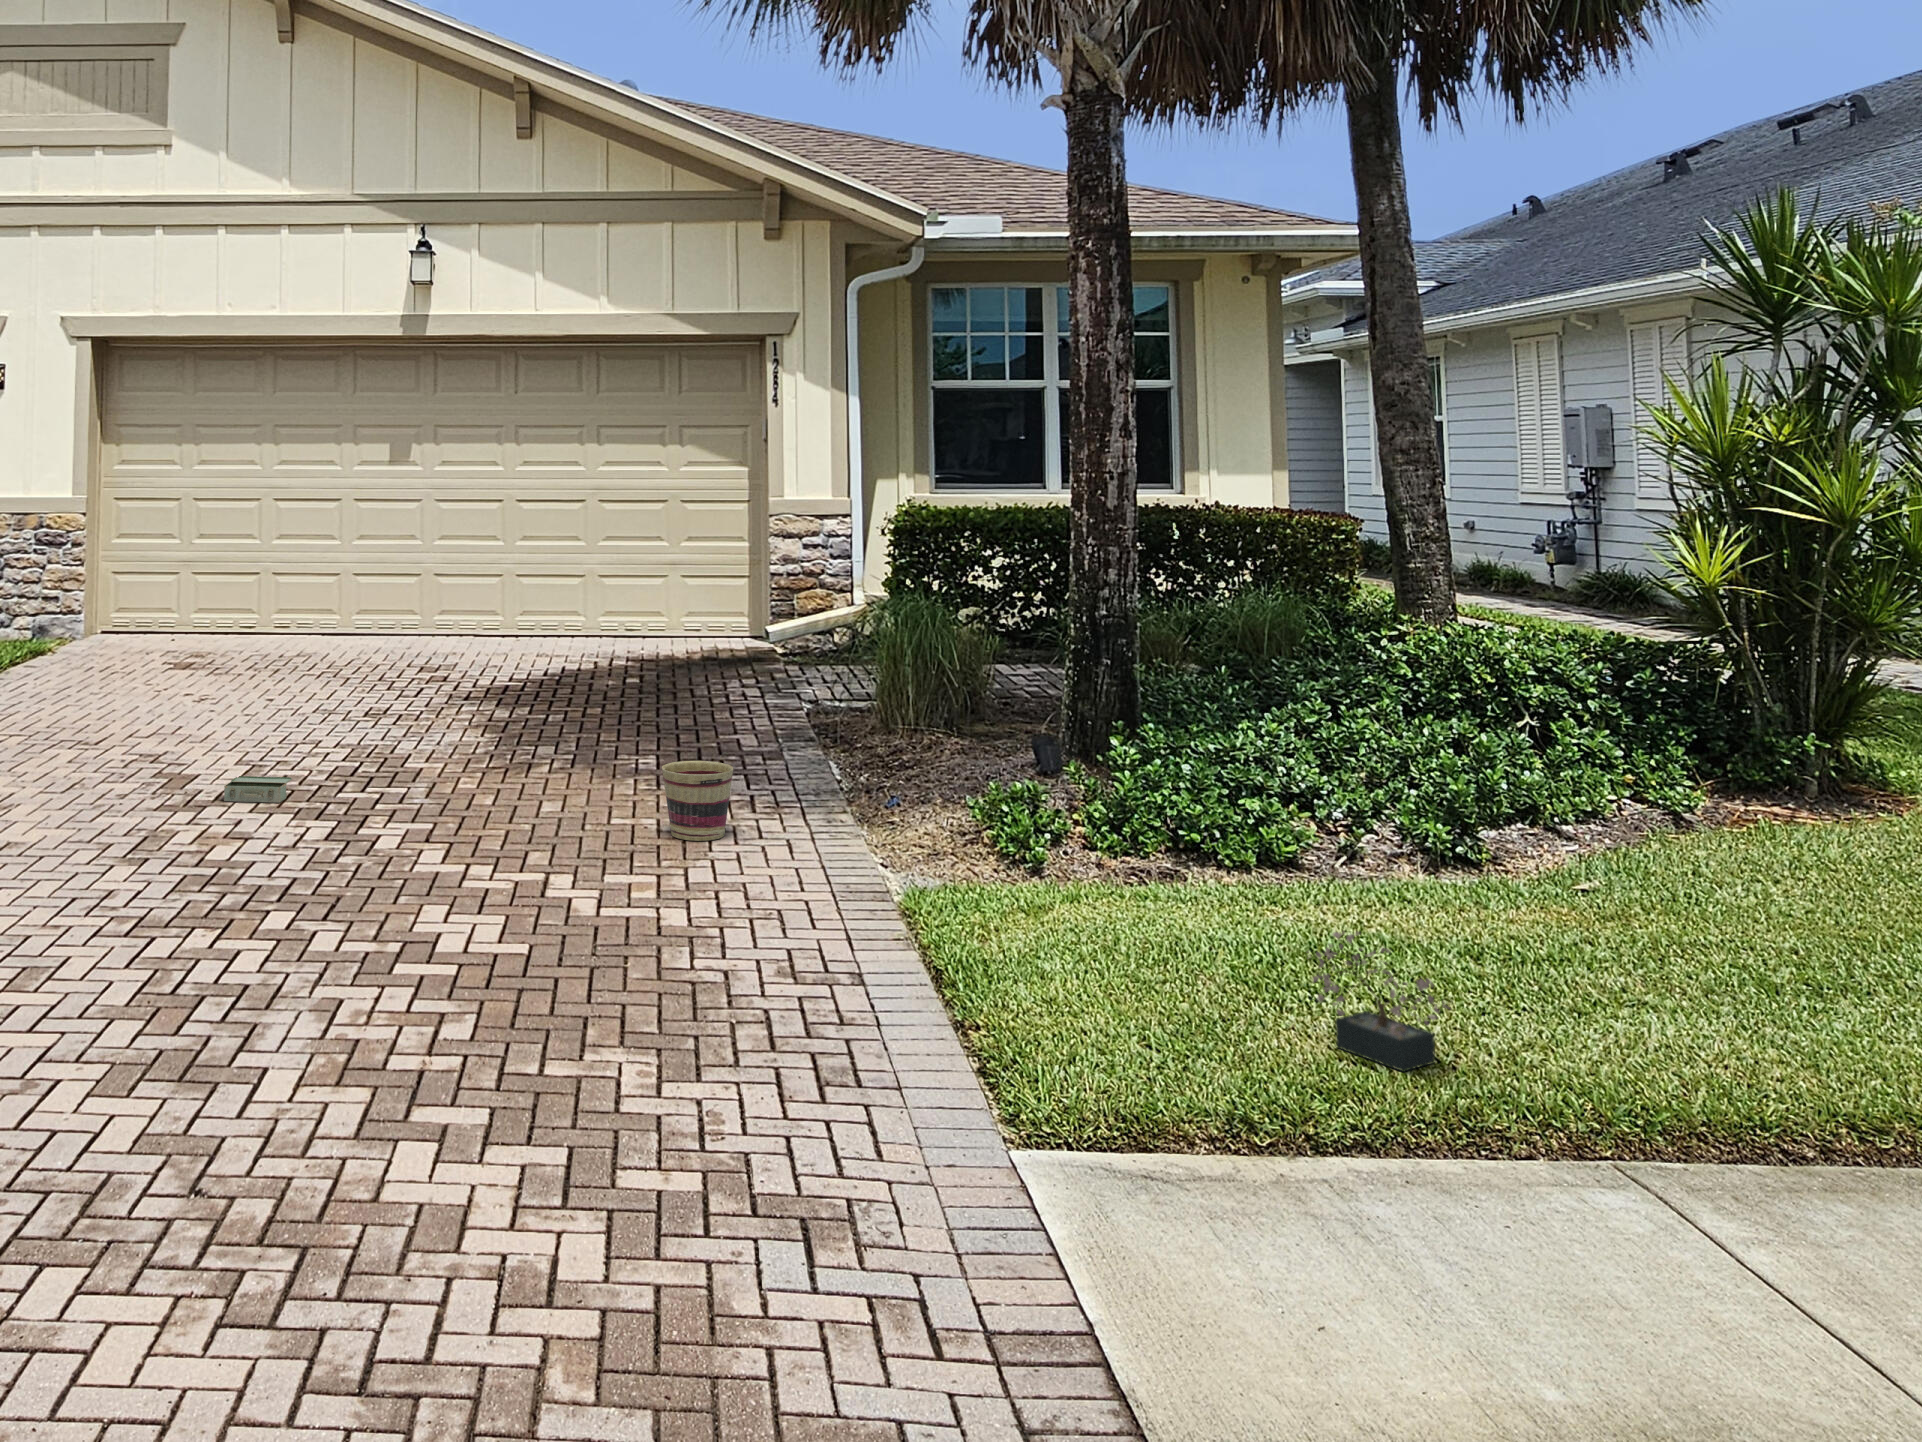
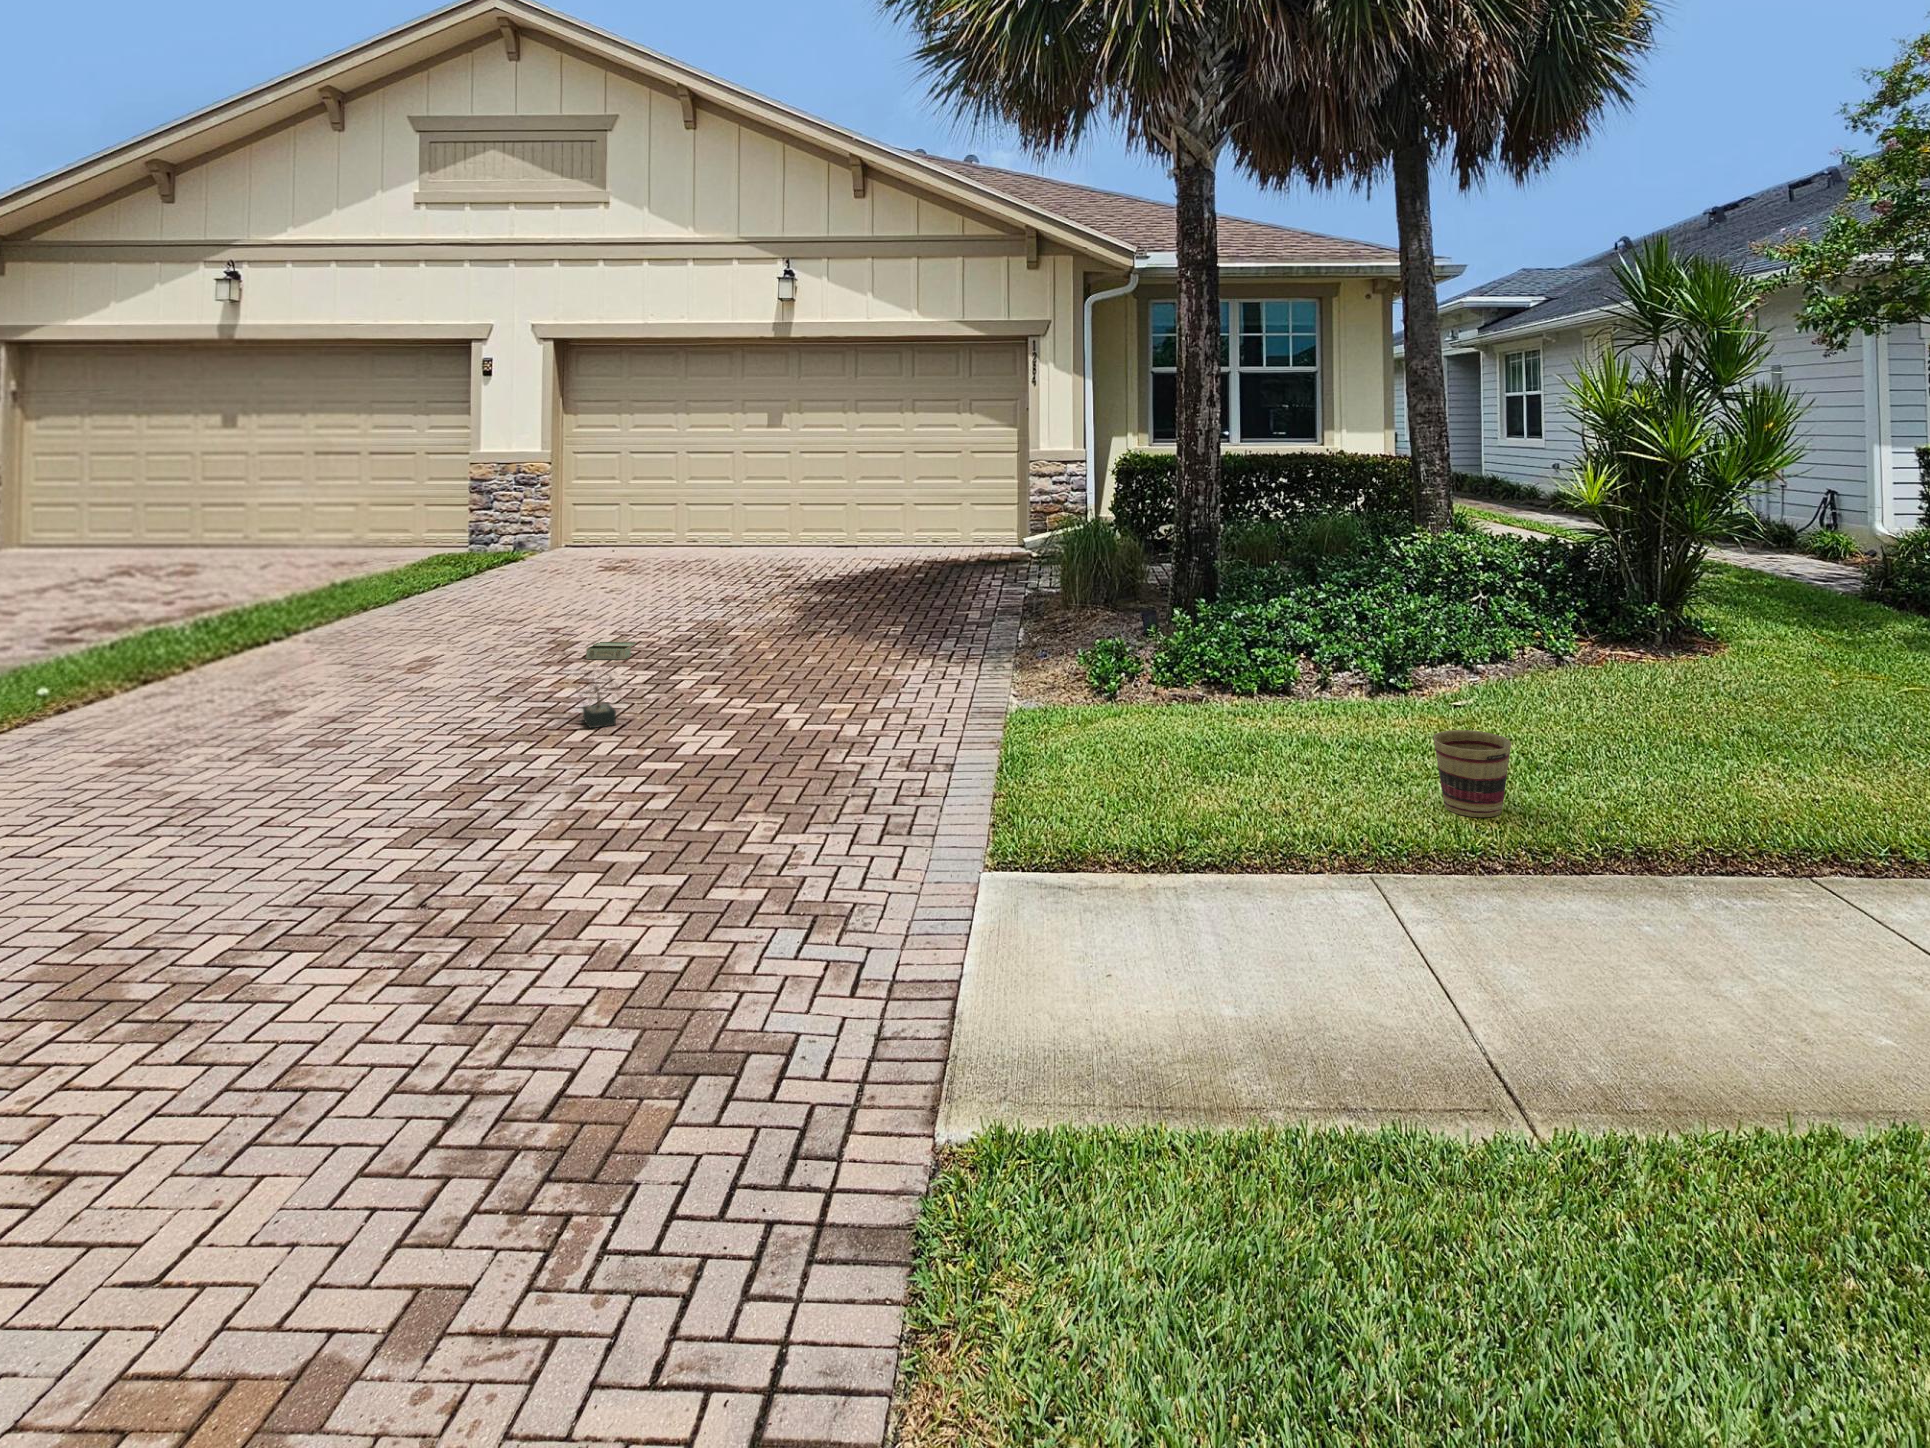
basket: present [662,761,733,841] -> present [1433,730,1511,817]
decorative plant: present [1308,932,1449,1071] -> present [571,664,621,728]

